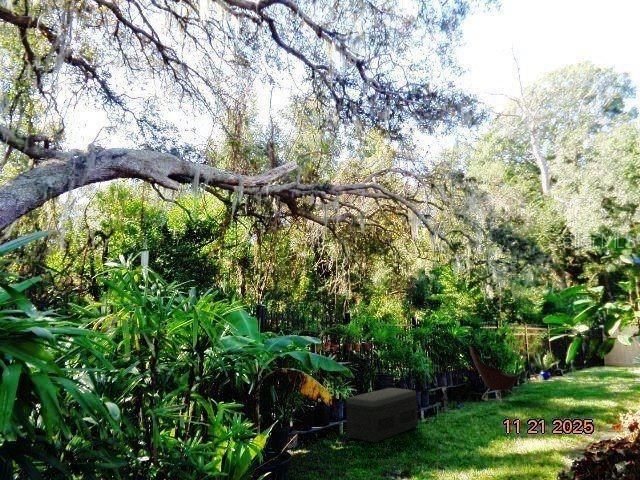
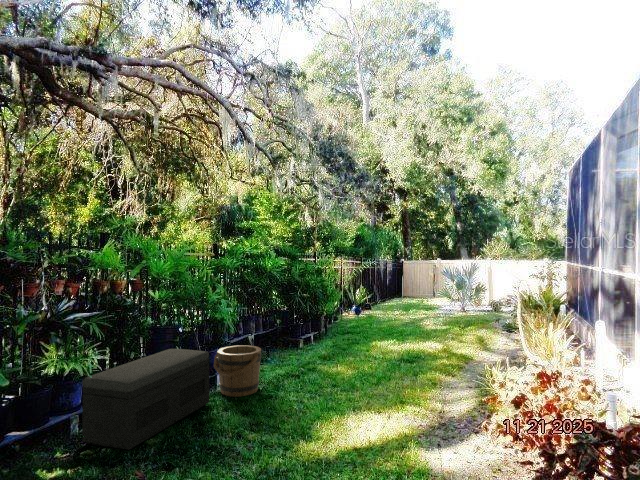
chair: present [470,347,516,402] -> none [285,283,336,349]
bucket: none [419,390,453,426] -> present [214,345,261,397]

